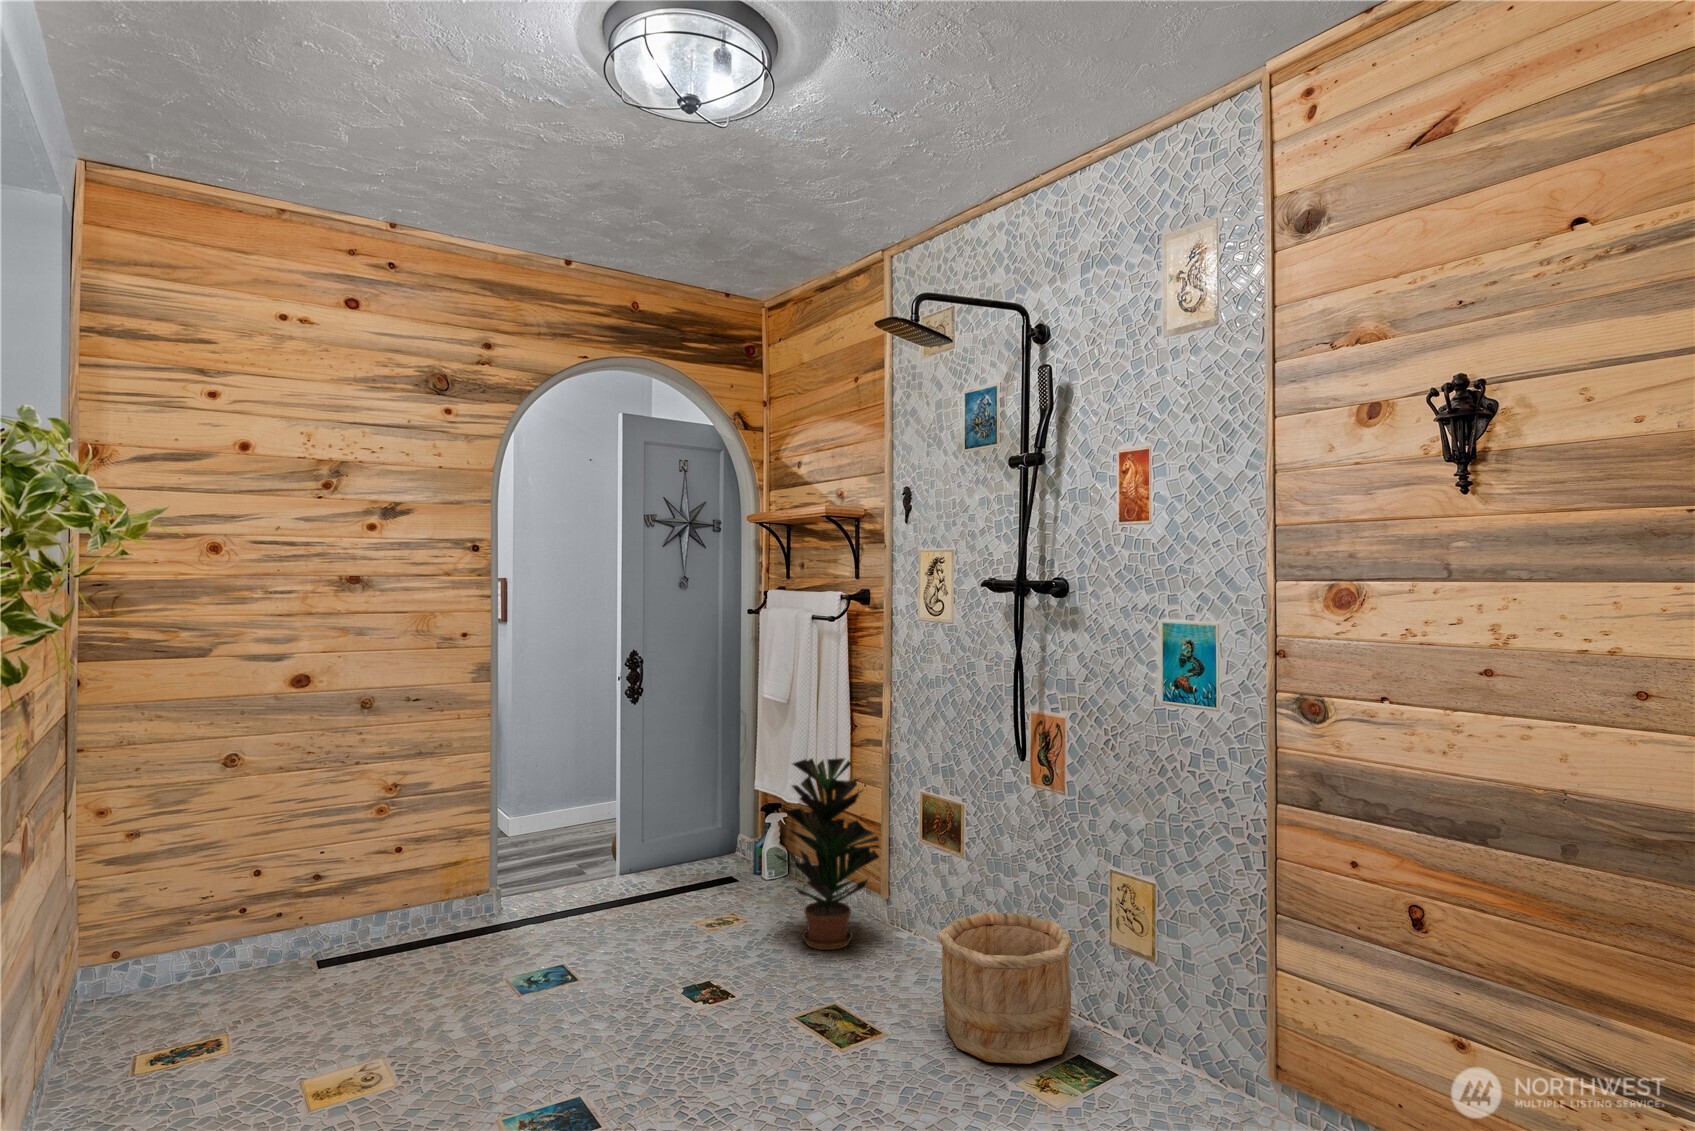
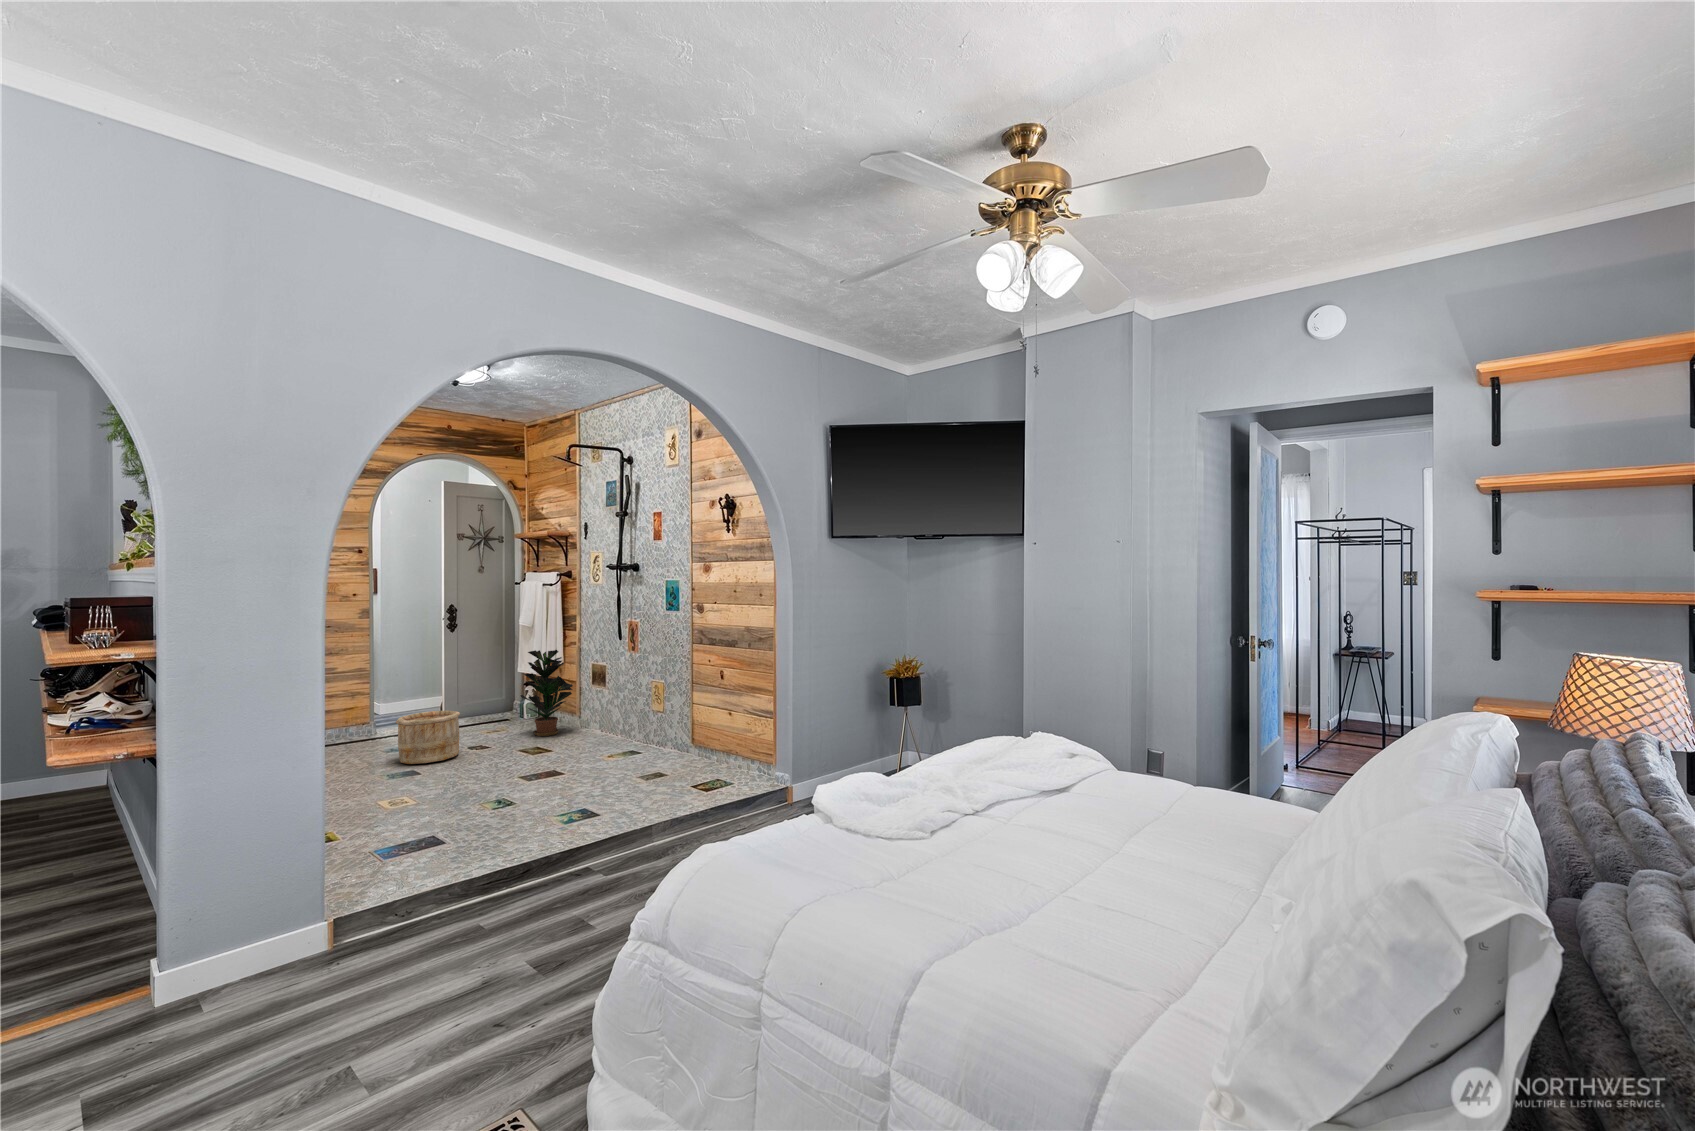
wooden bucket: present [937,912,1073,1064] -> present [396,710,460,764]

